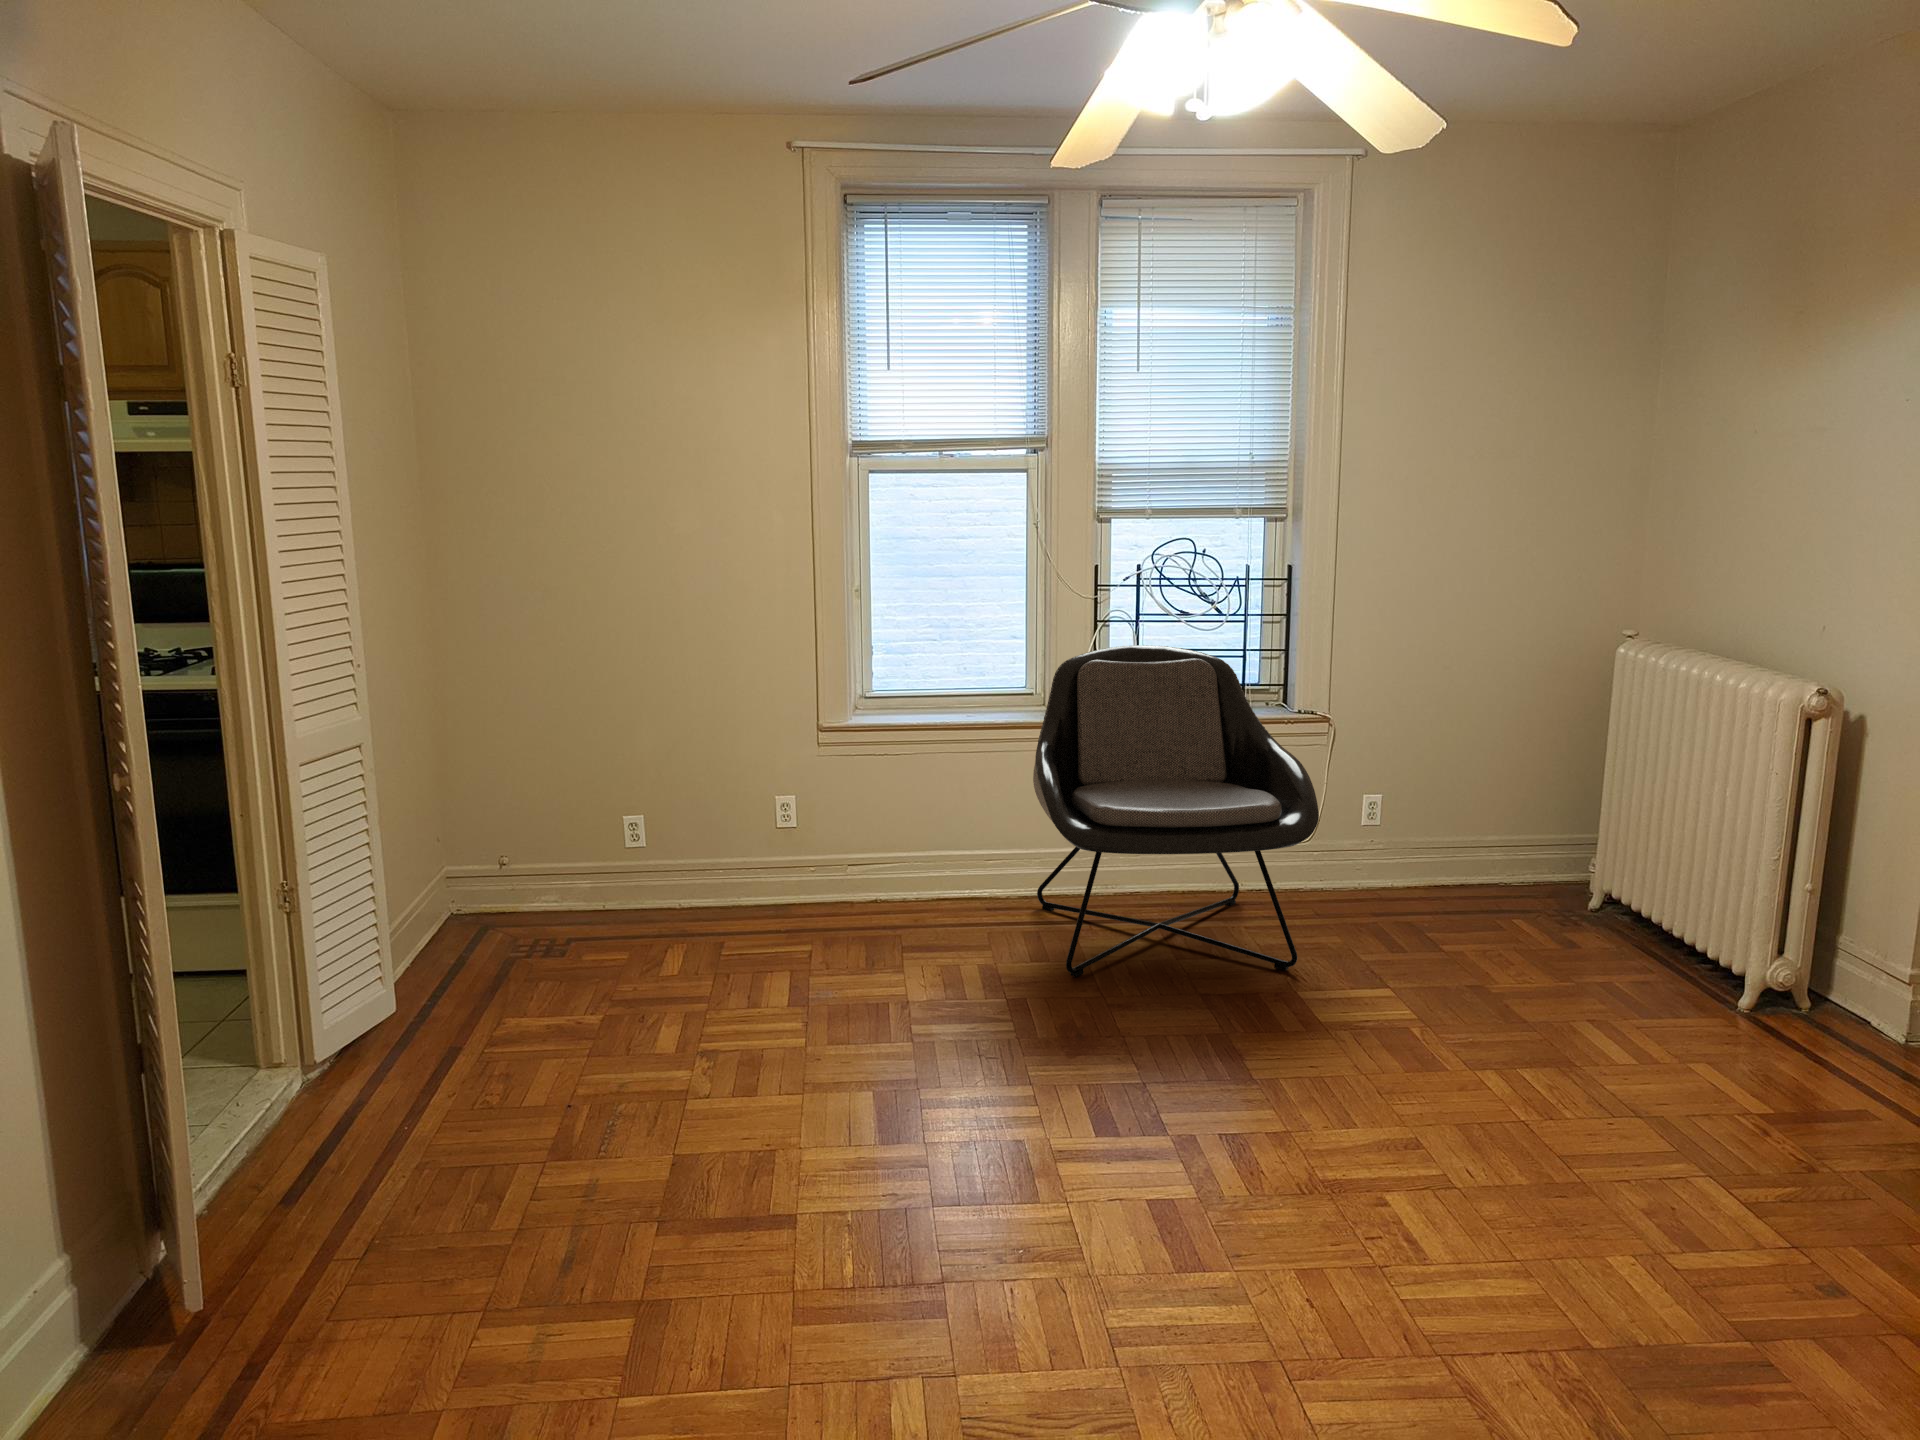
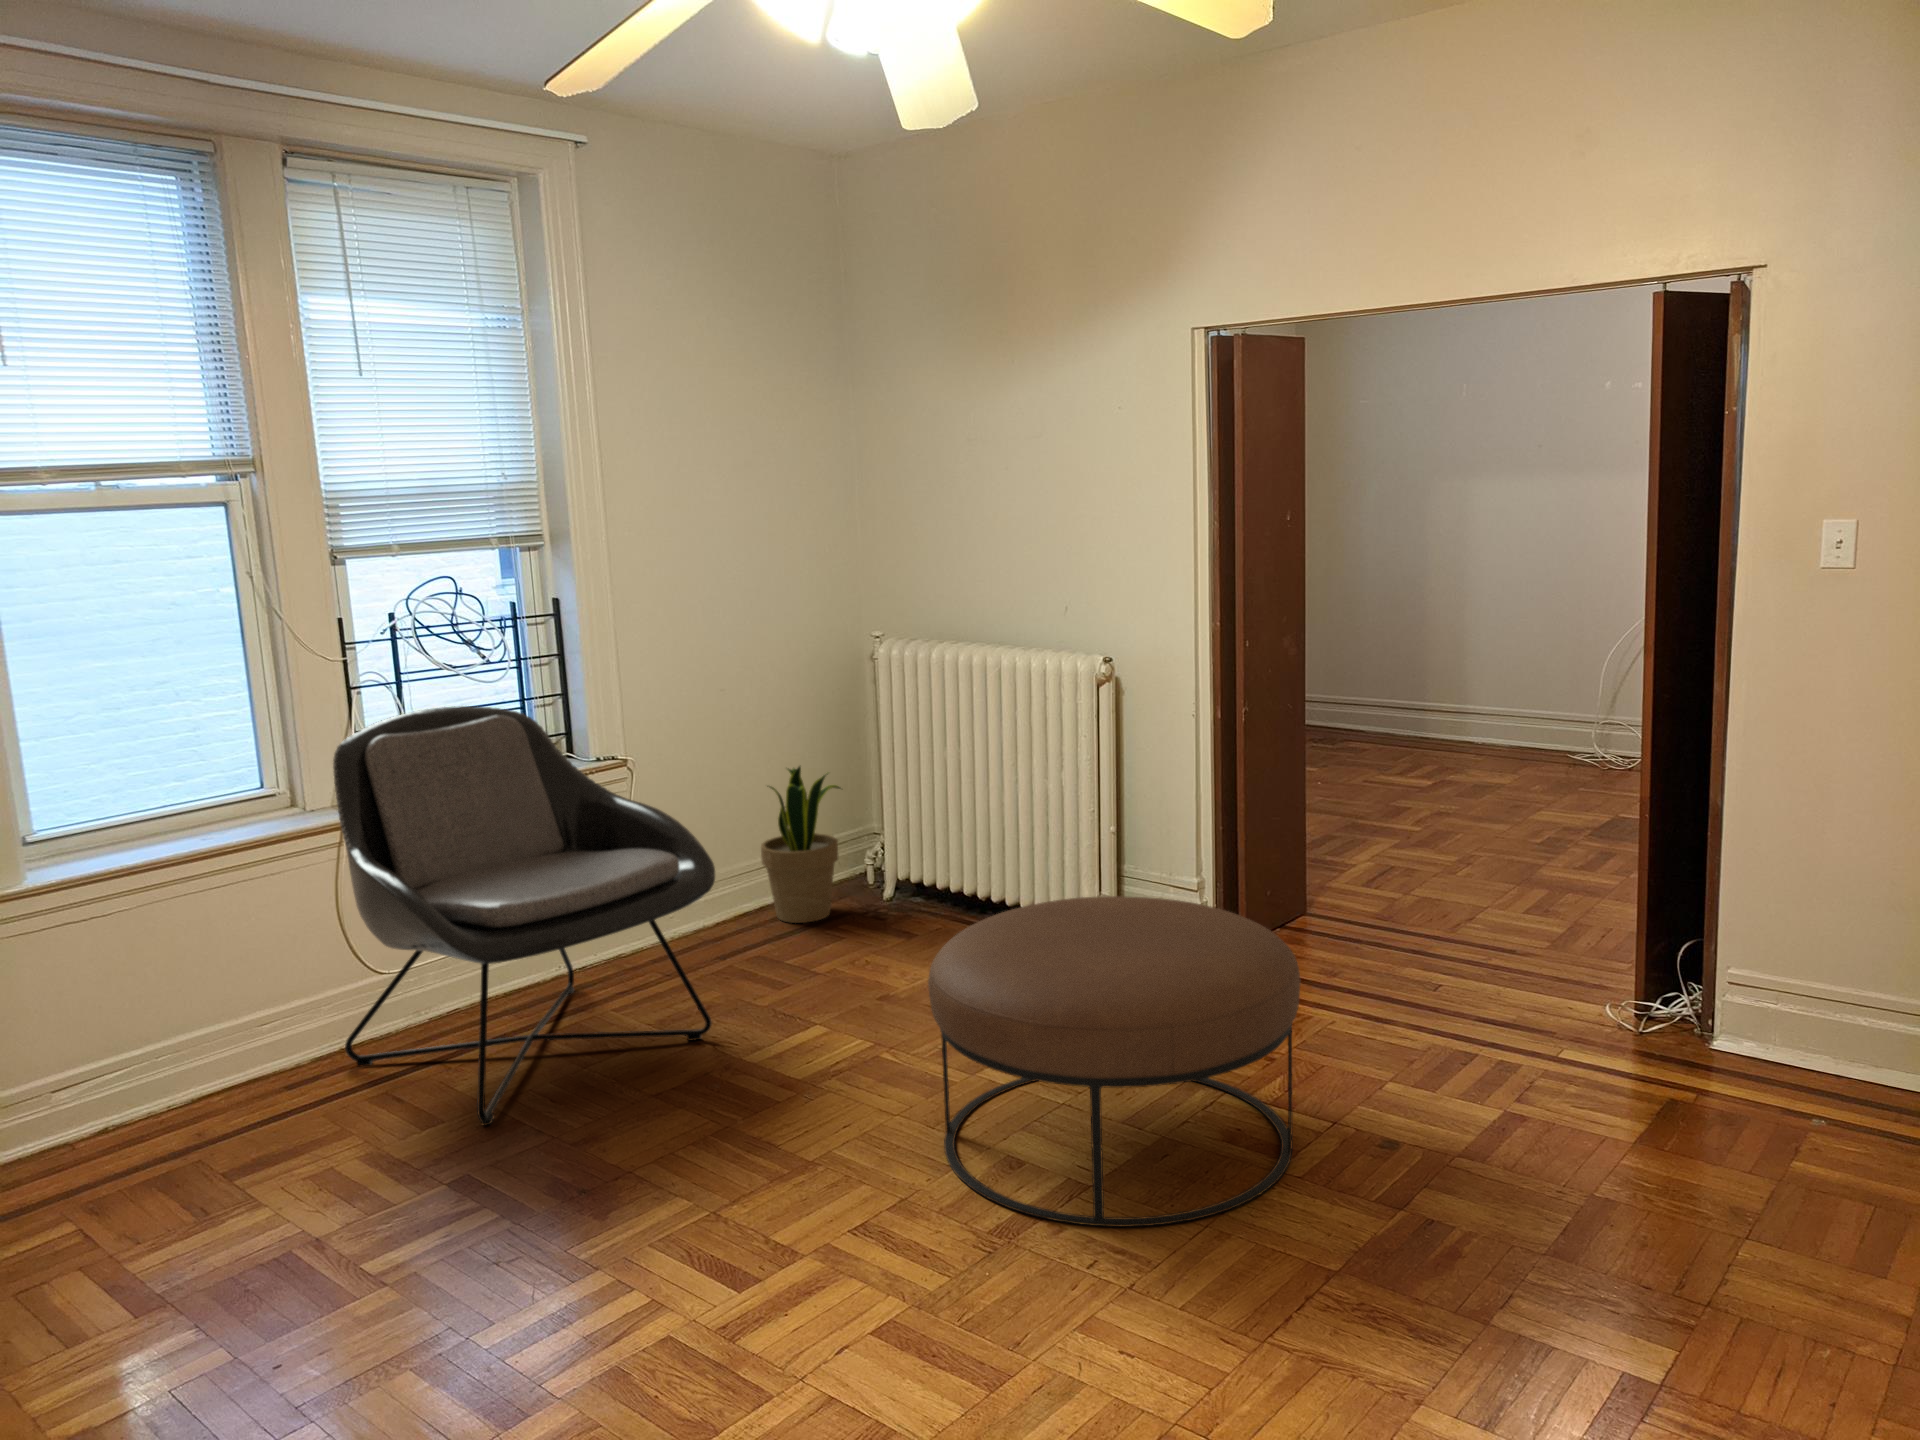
potted plant: none [1456,753,1555,907] -> present [761,766,840,923]
ottoman: none [1366,928,1801,1300] -> present [928,896,1300,1227]

